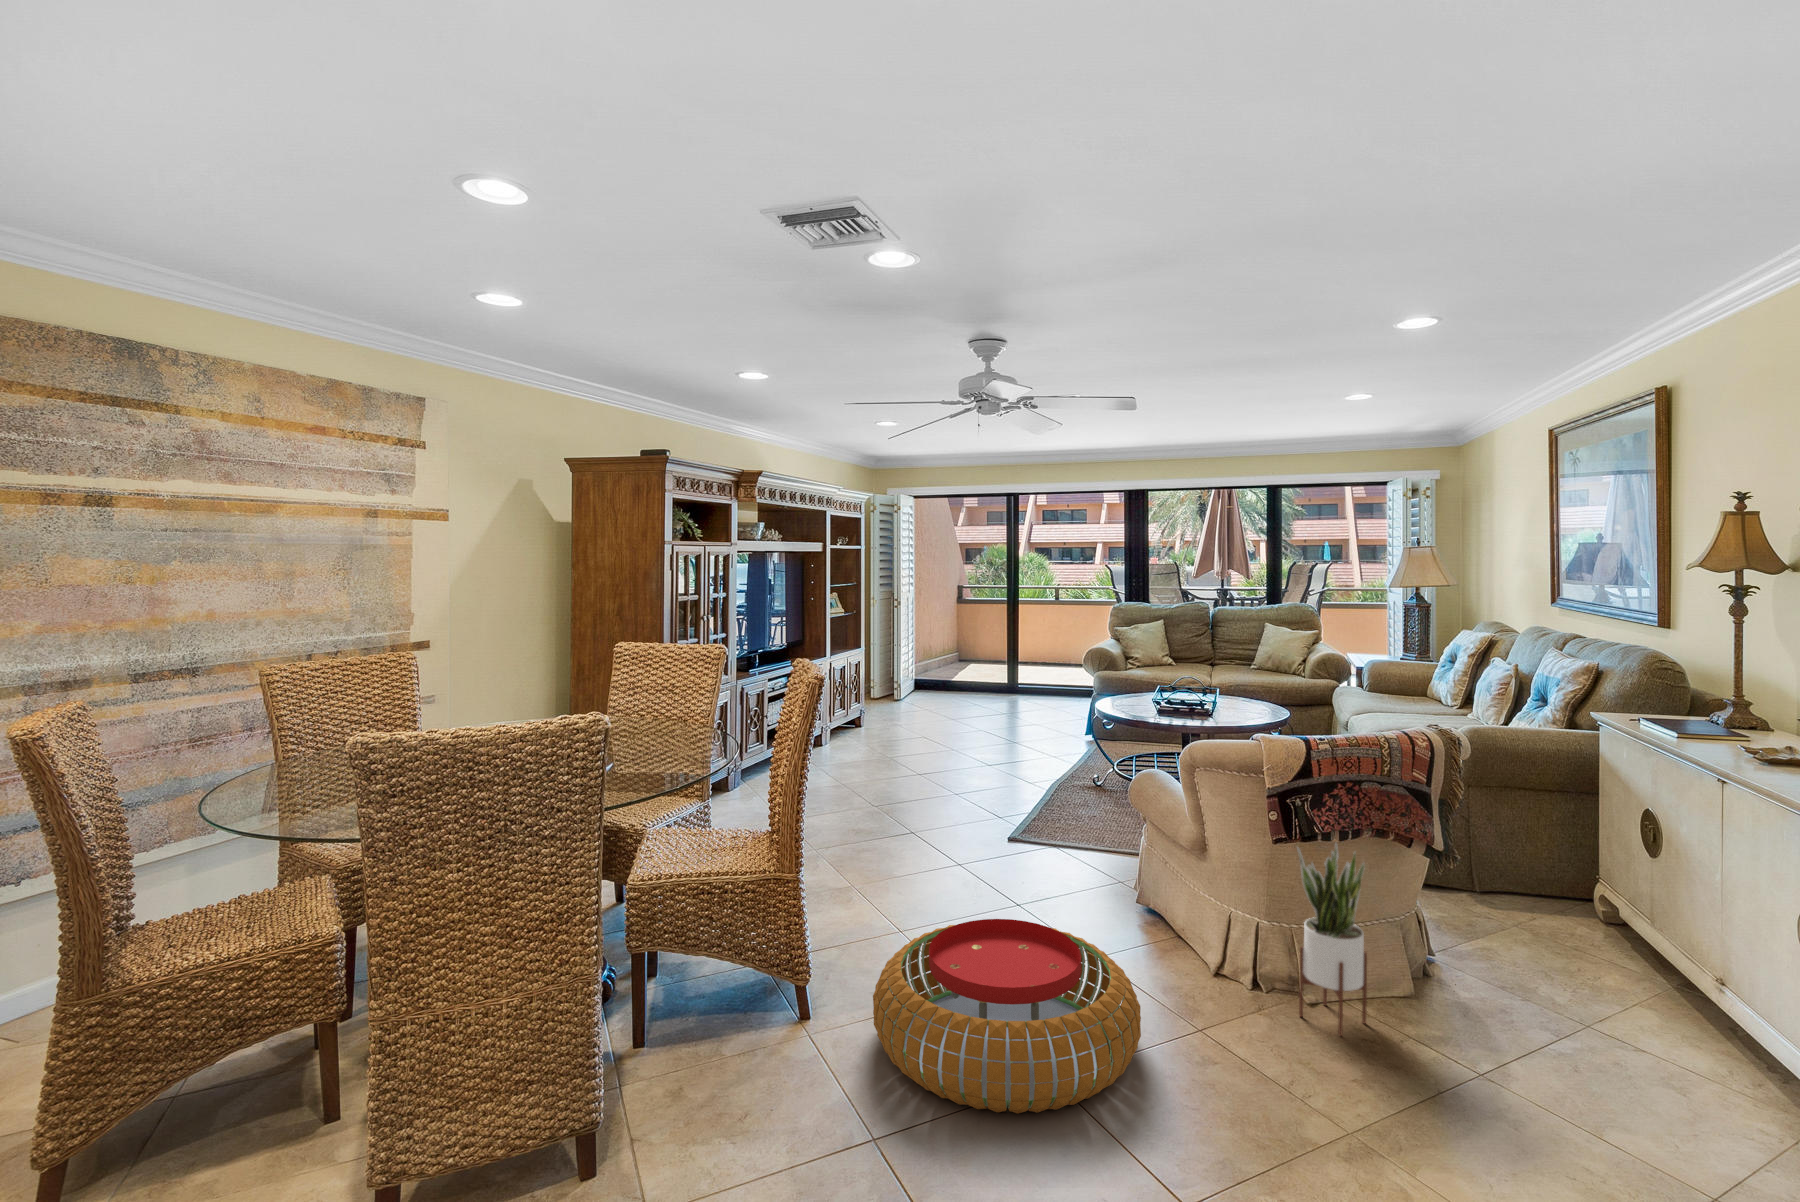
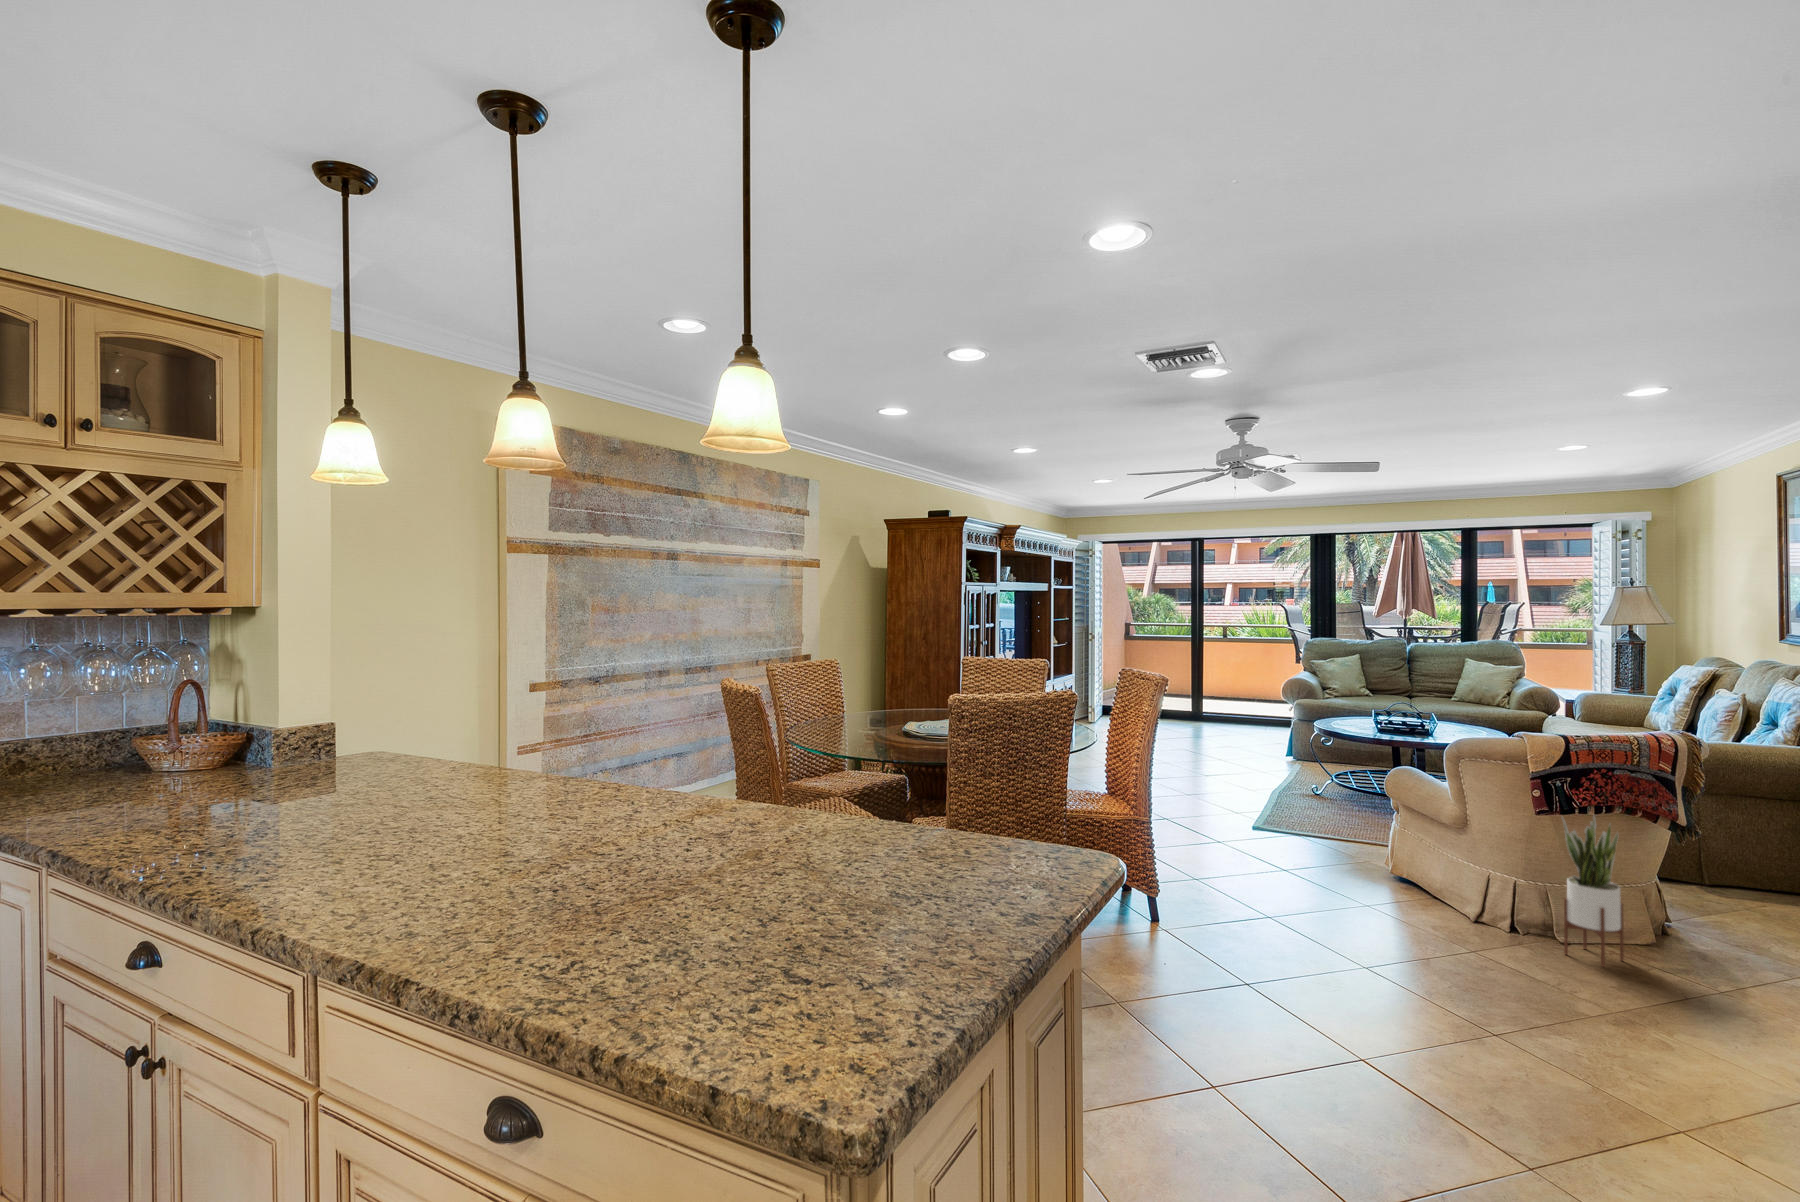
pouf: present [873,919,1141,1114] -> none [1221,868,1442,993]

